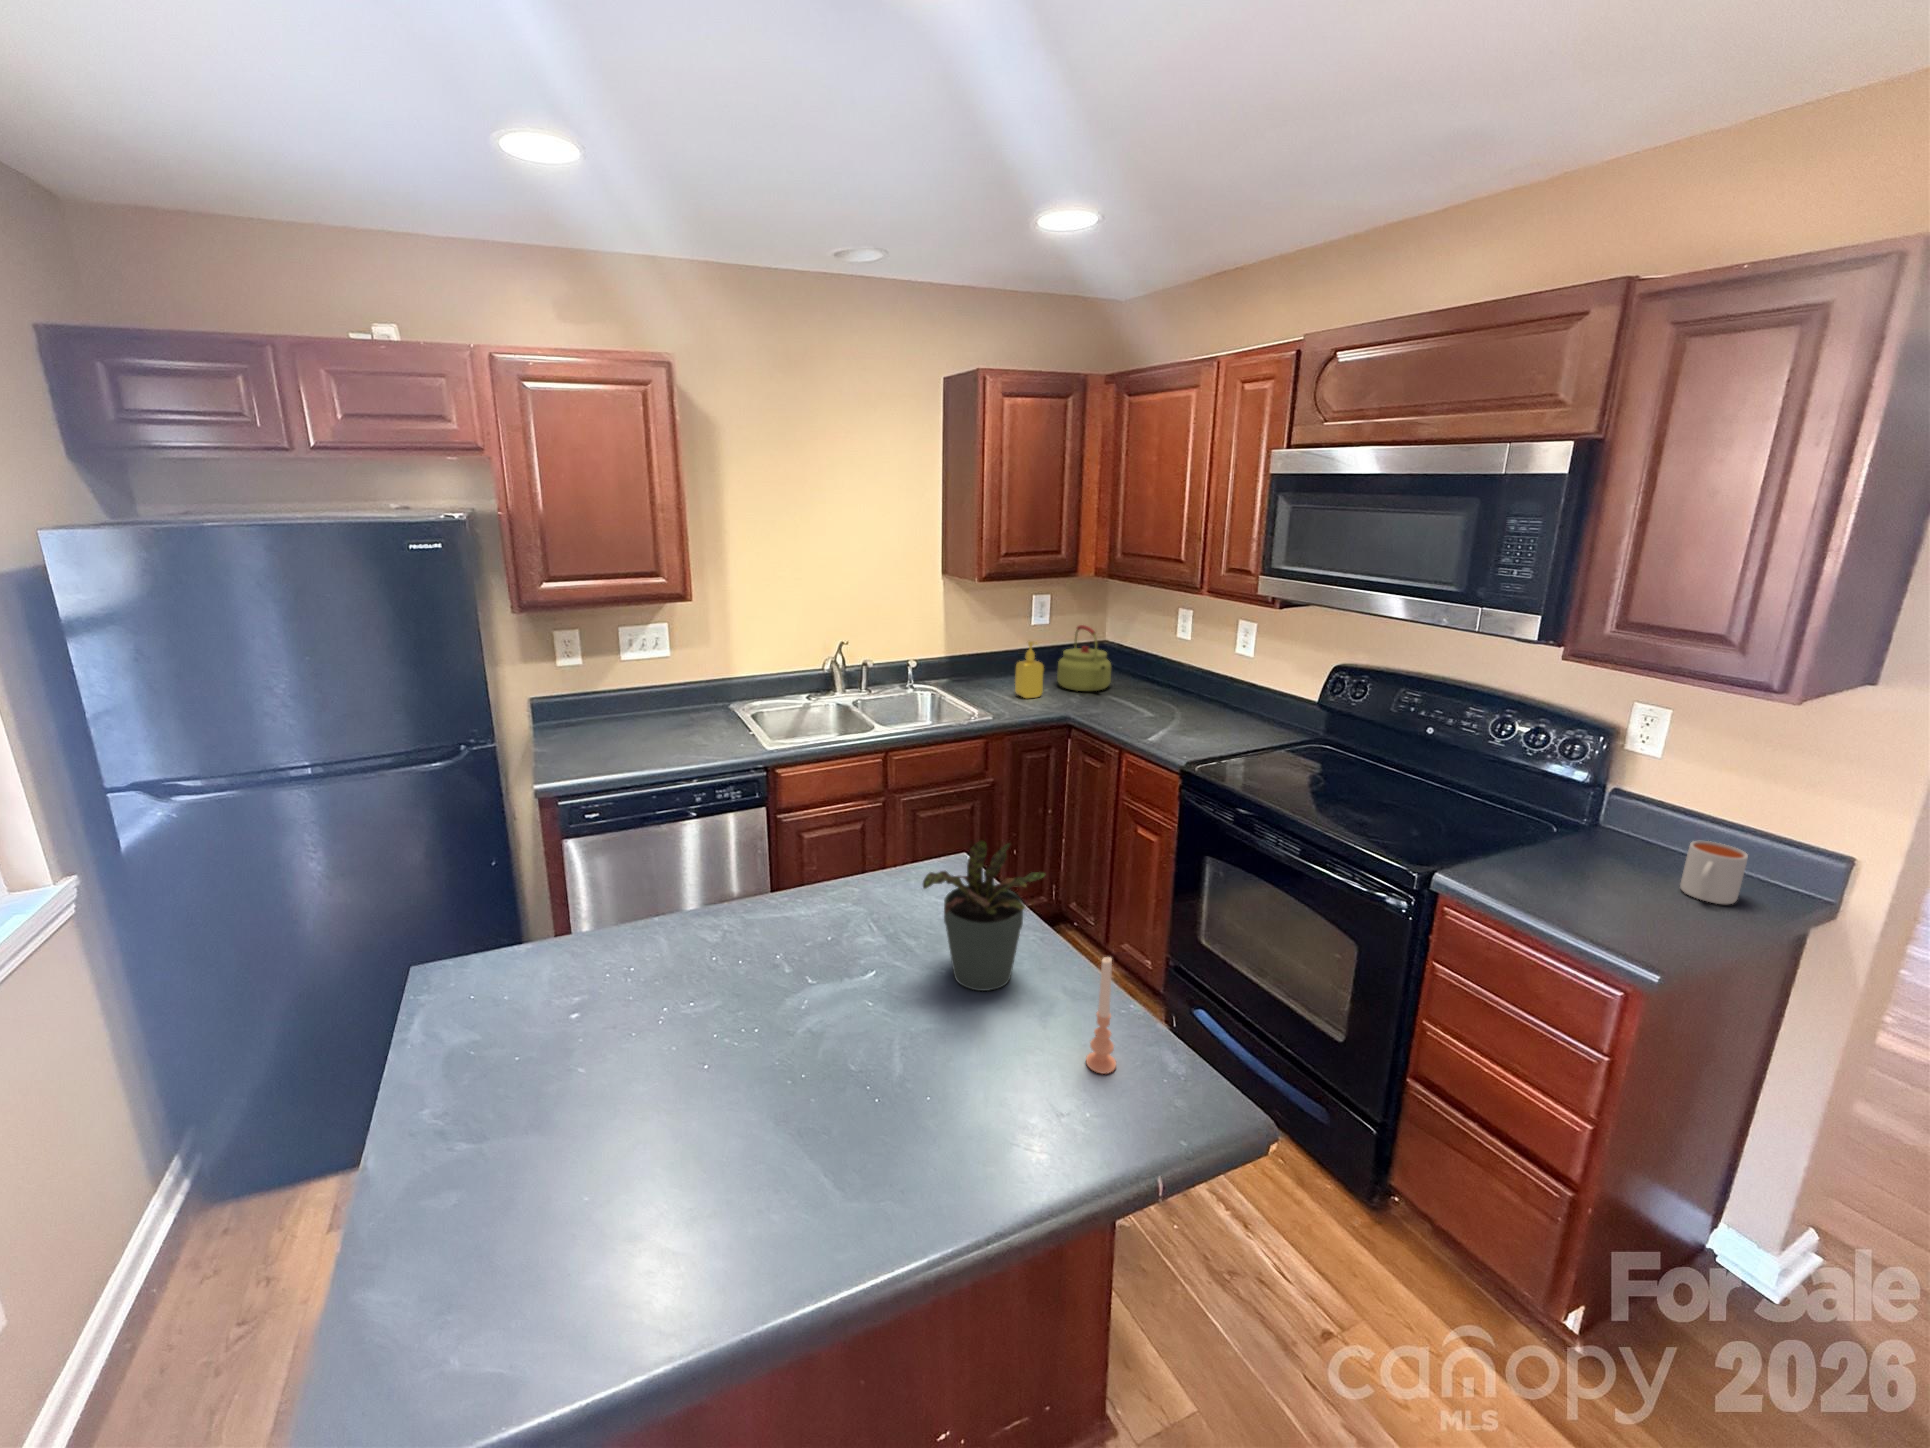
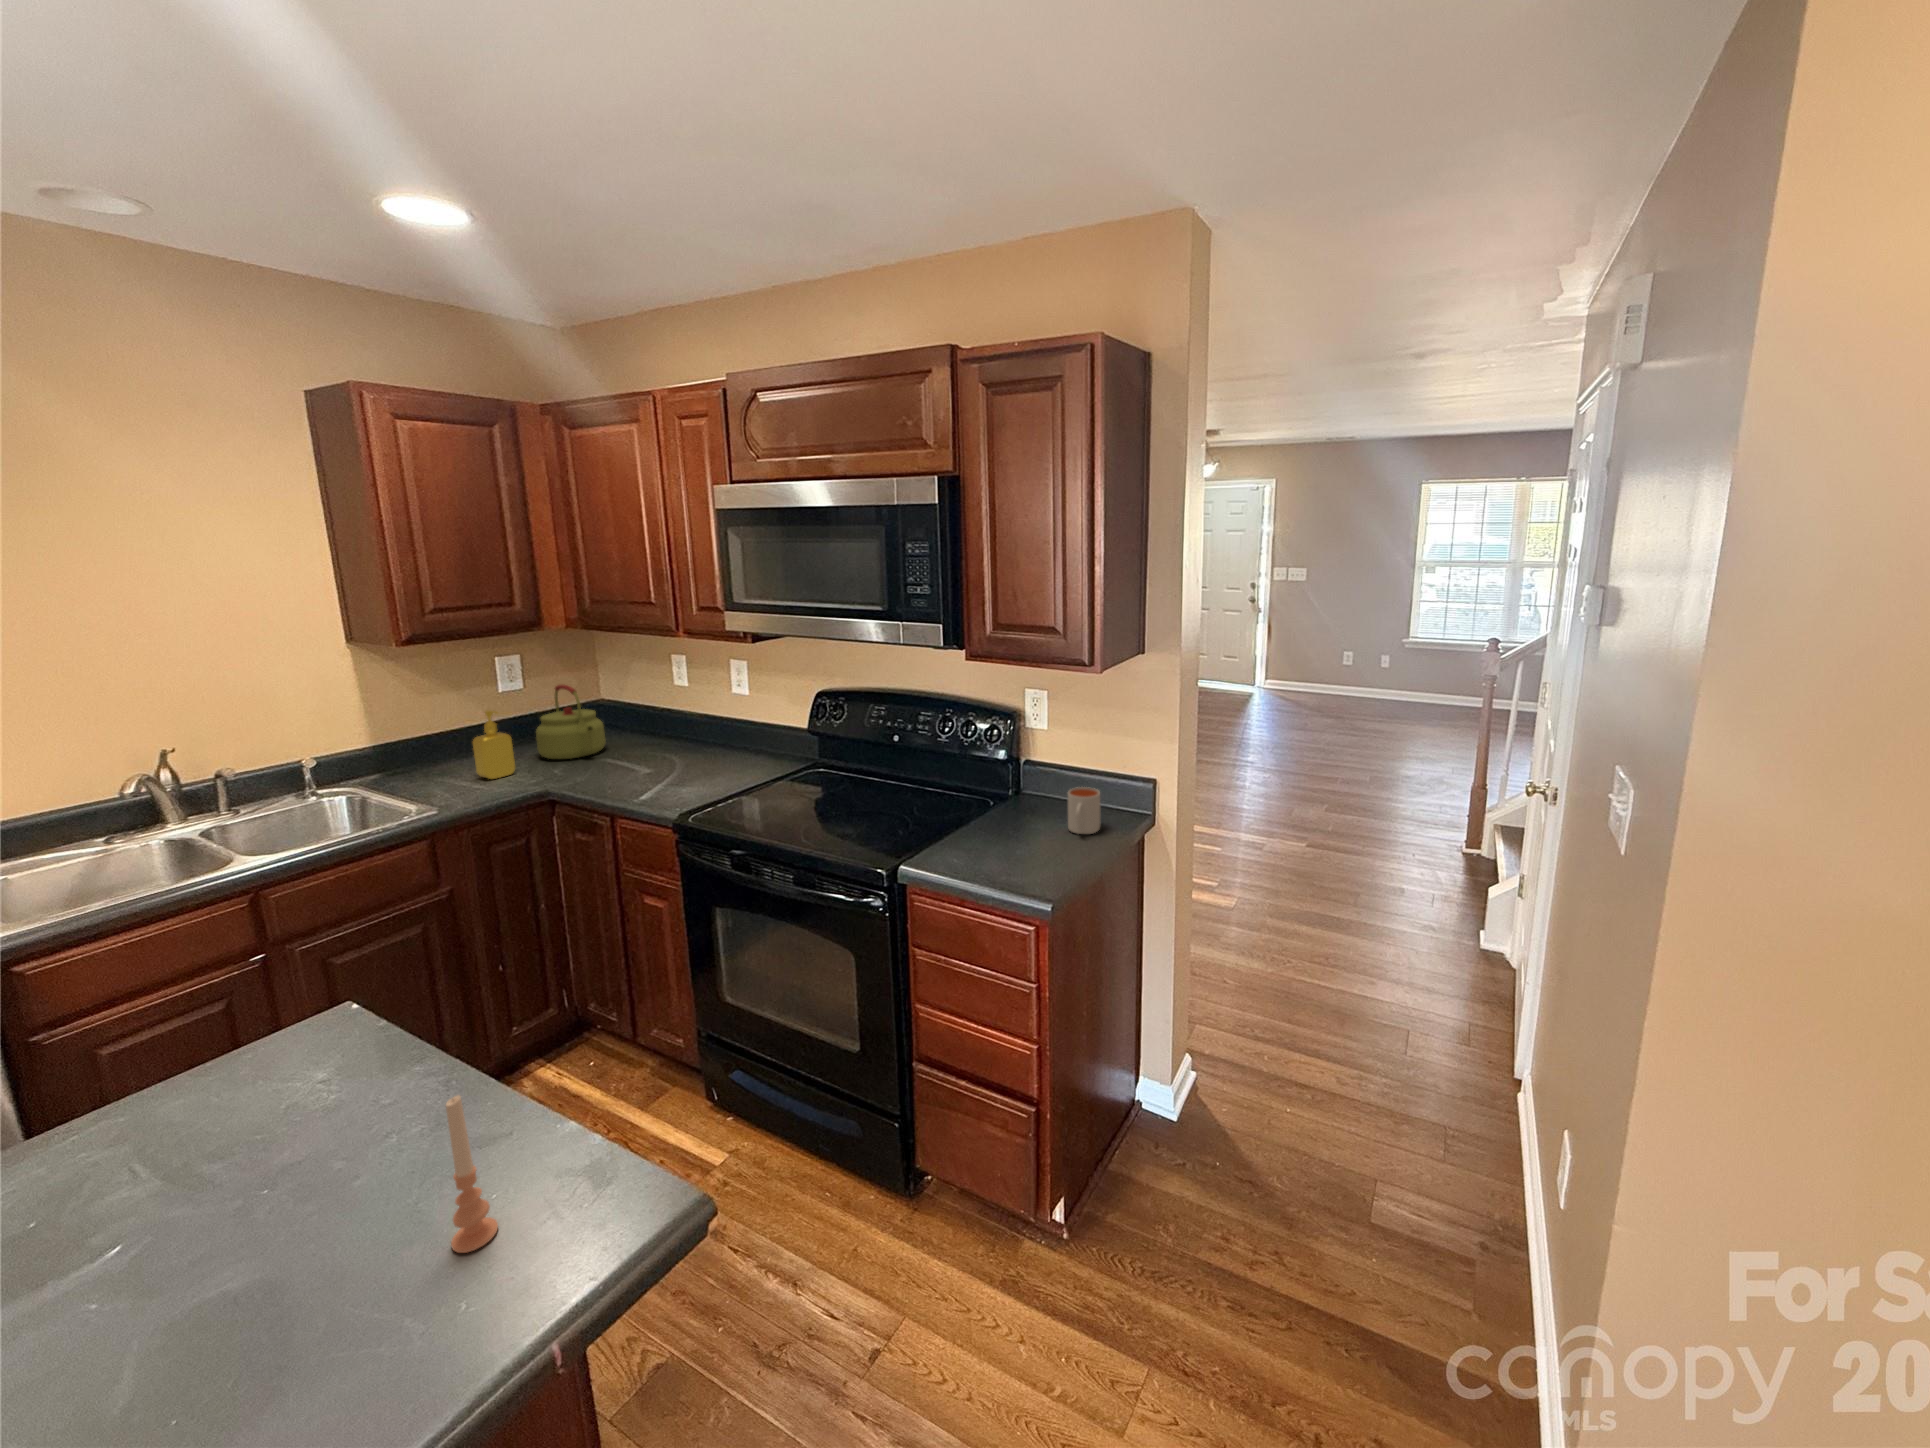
potted plant: present [923,840,1045,991] -> none [153,985,385,1214]

